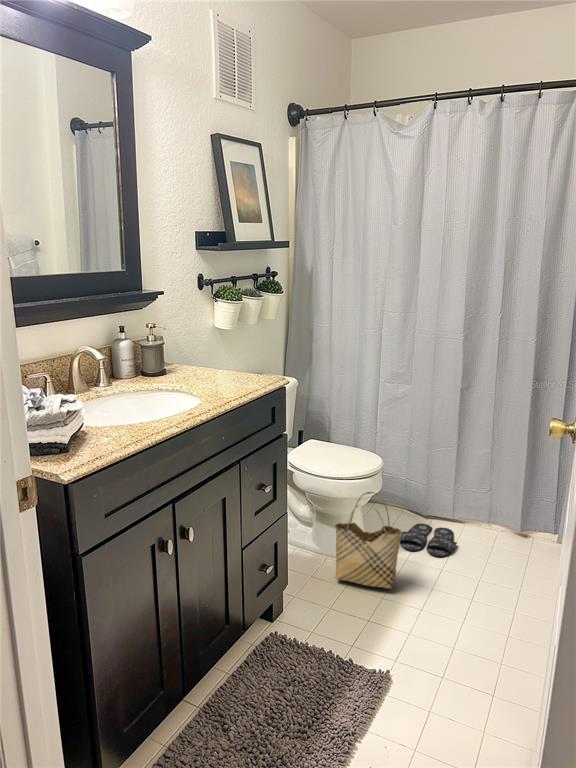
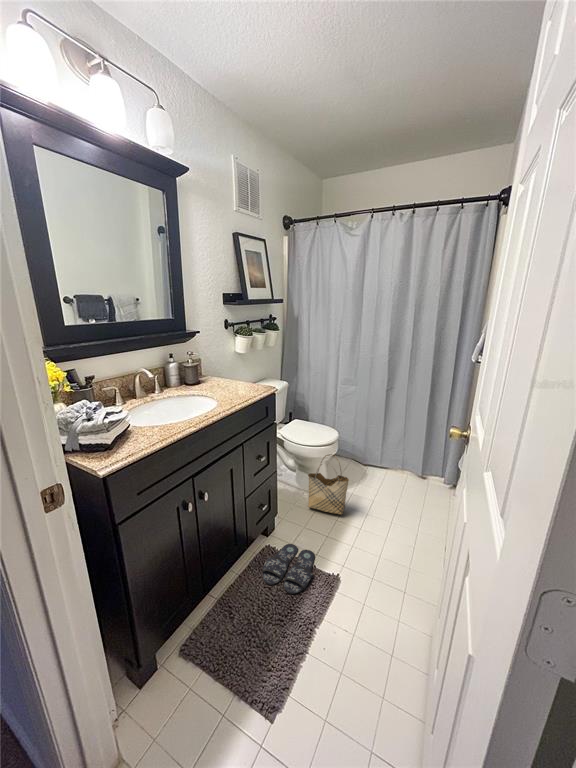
slippers: present [400,524,457,557] -> present [263,544,315,594]

